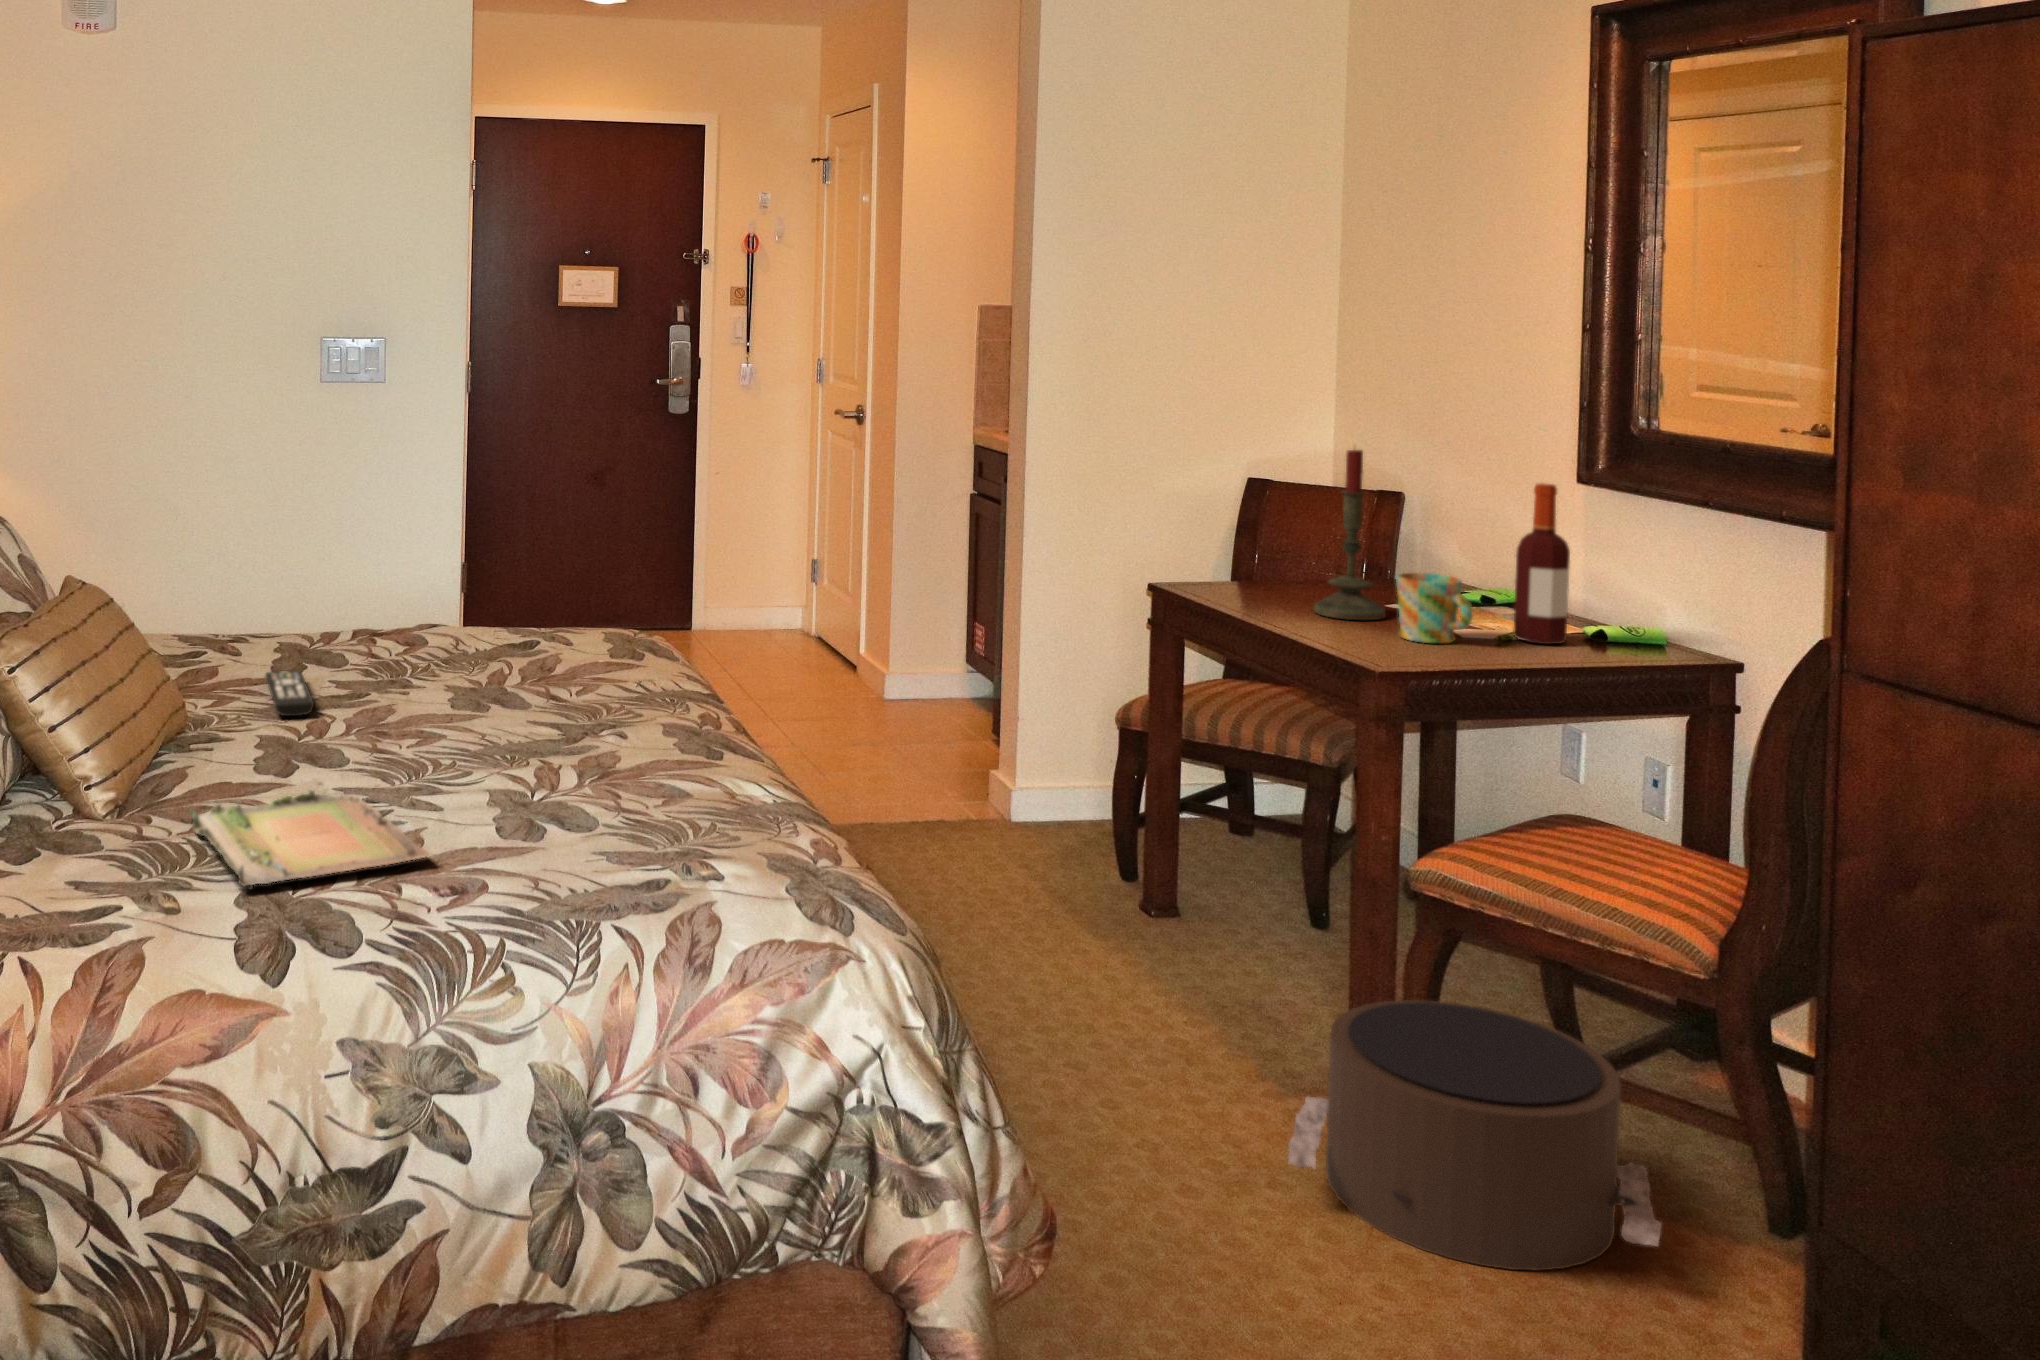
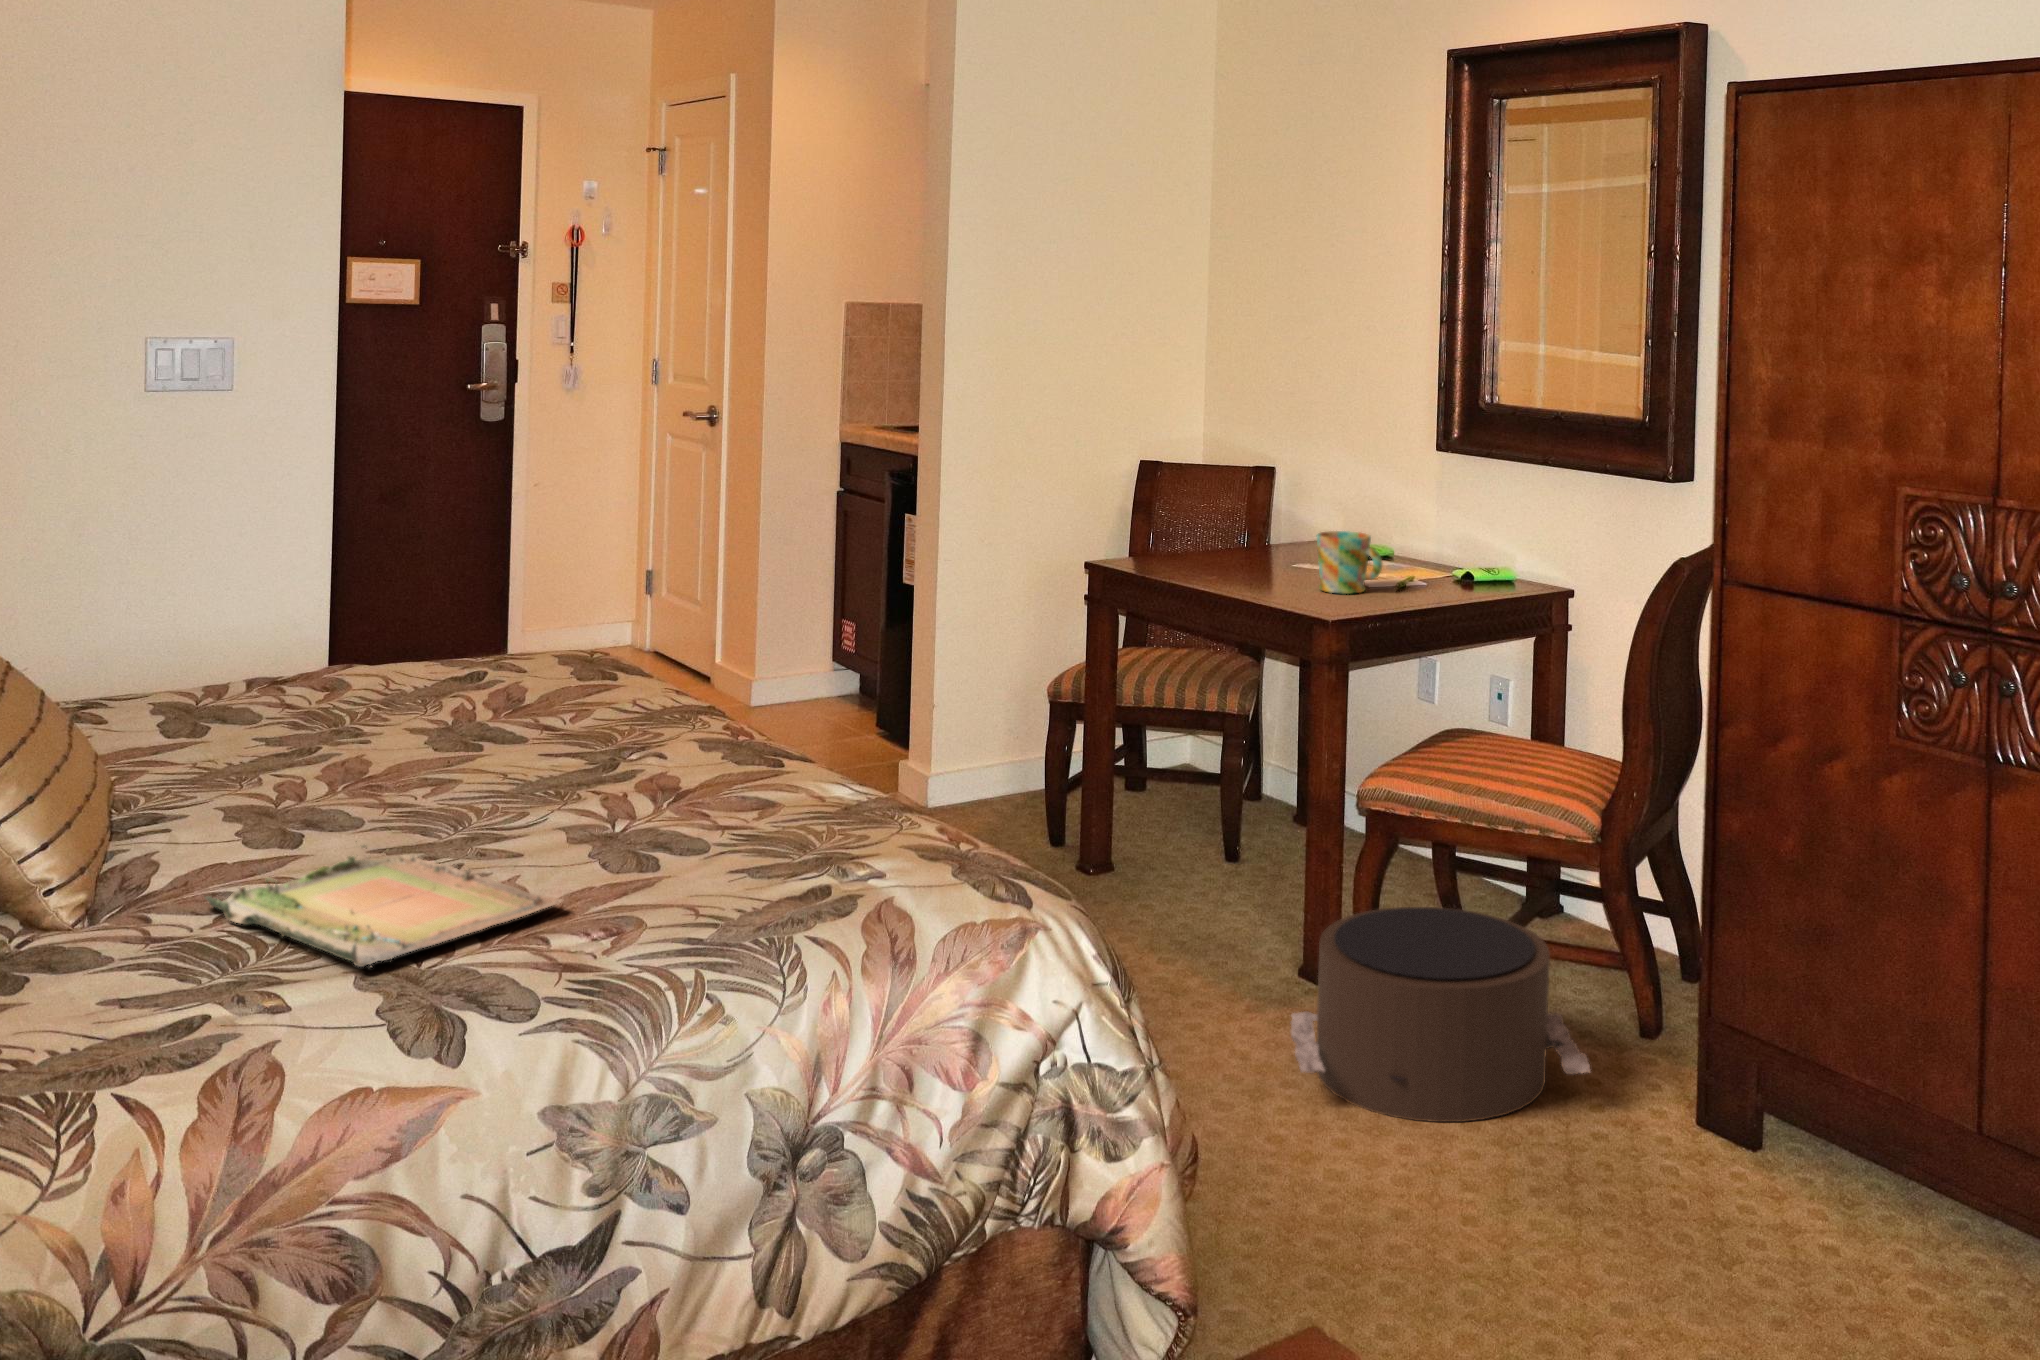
candle: present [1314,449,1385,620] -> none [1234,417,1296,579]
bottle: present [1514,483,1570,644] -> none [1407,446,1452,587]
remote control: present [265,670,314,716] -> none [155,730,260,783]

